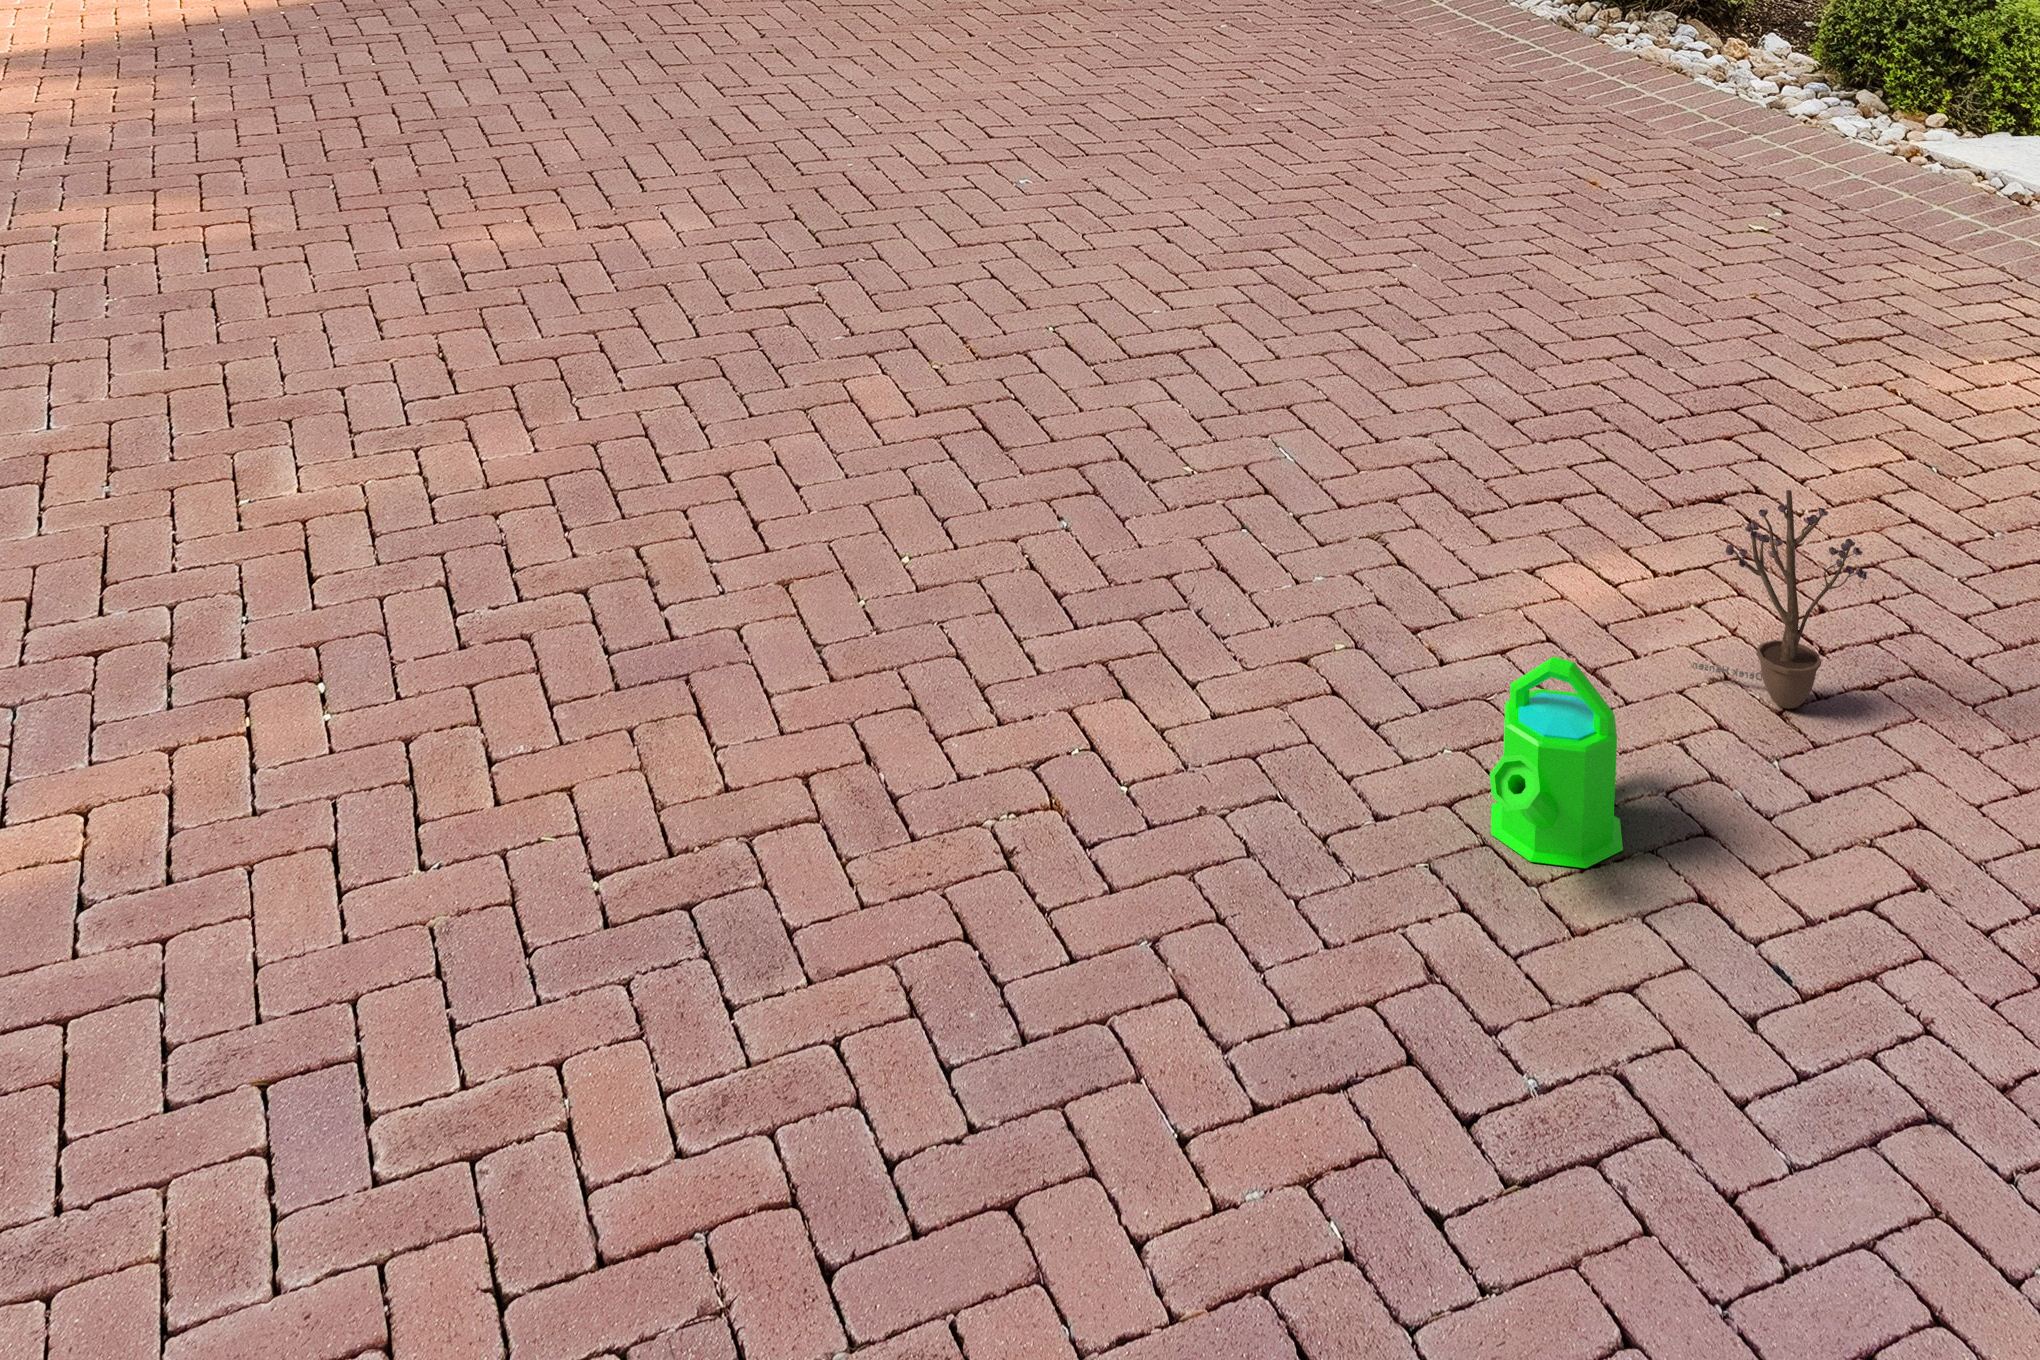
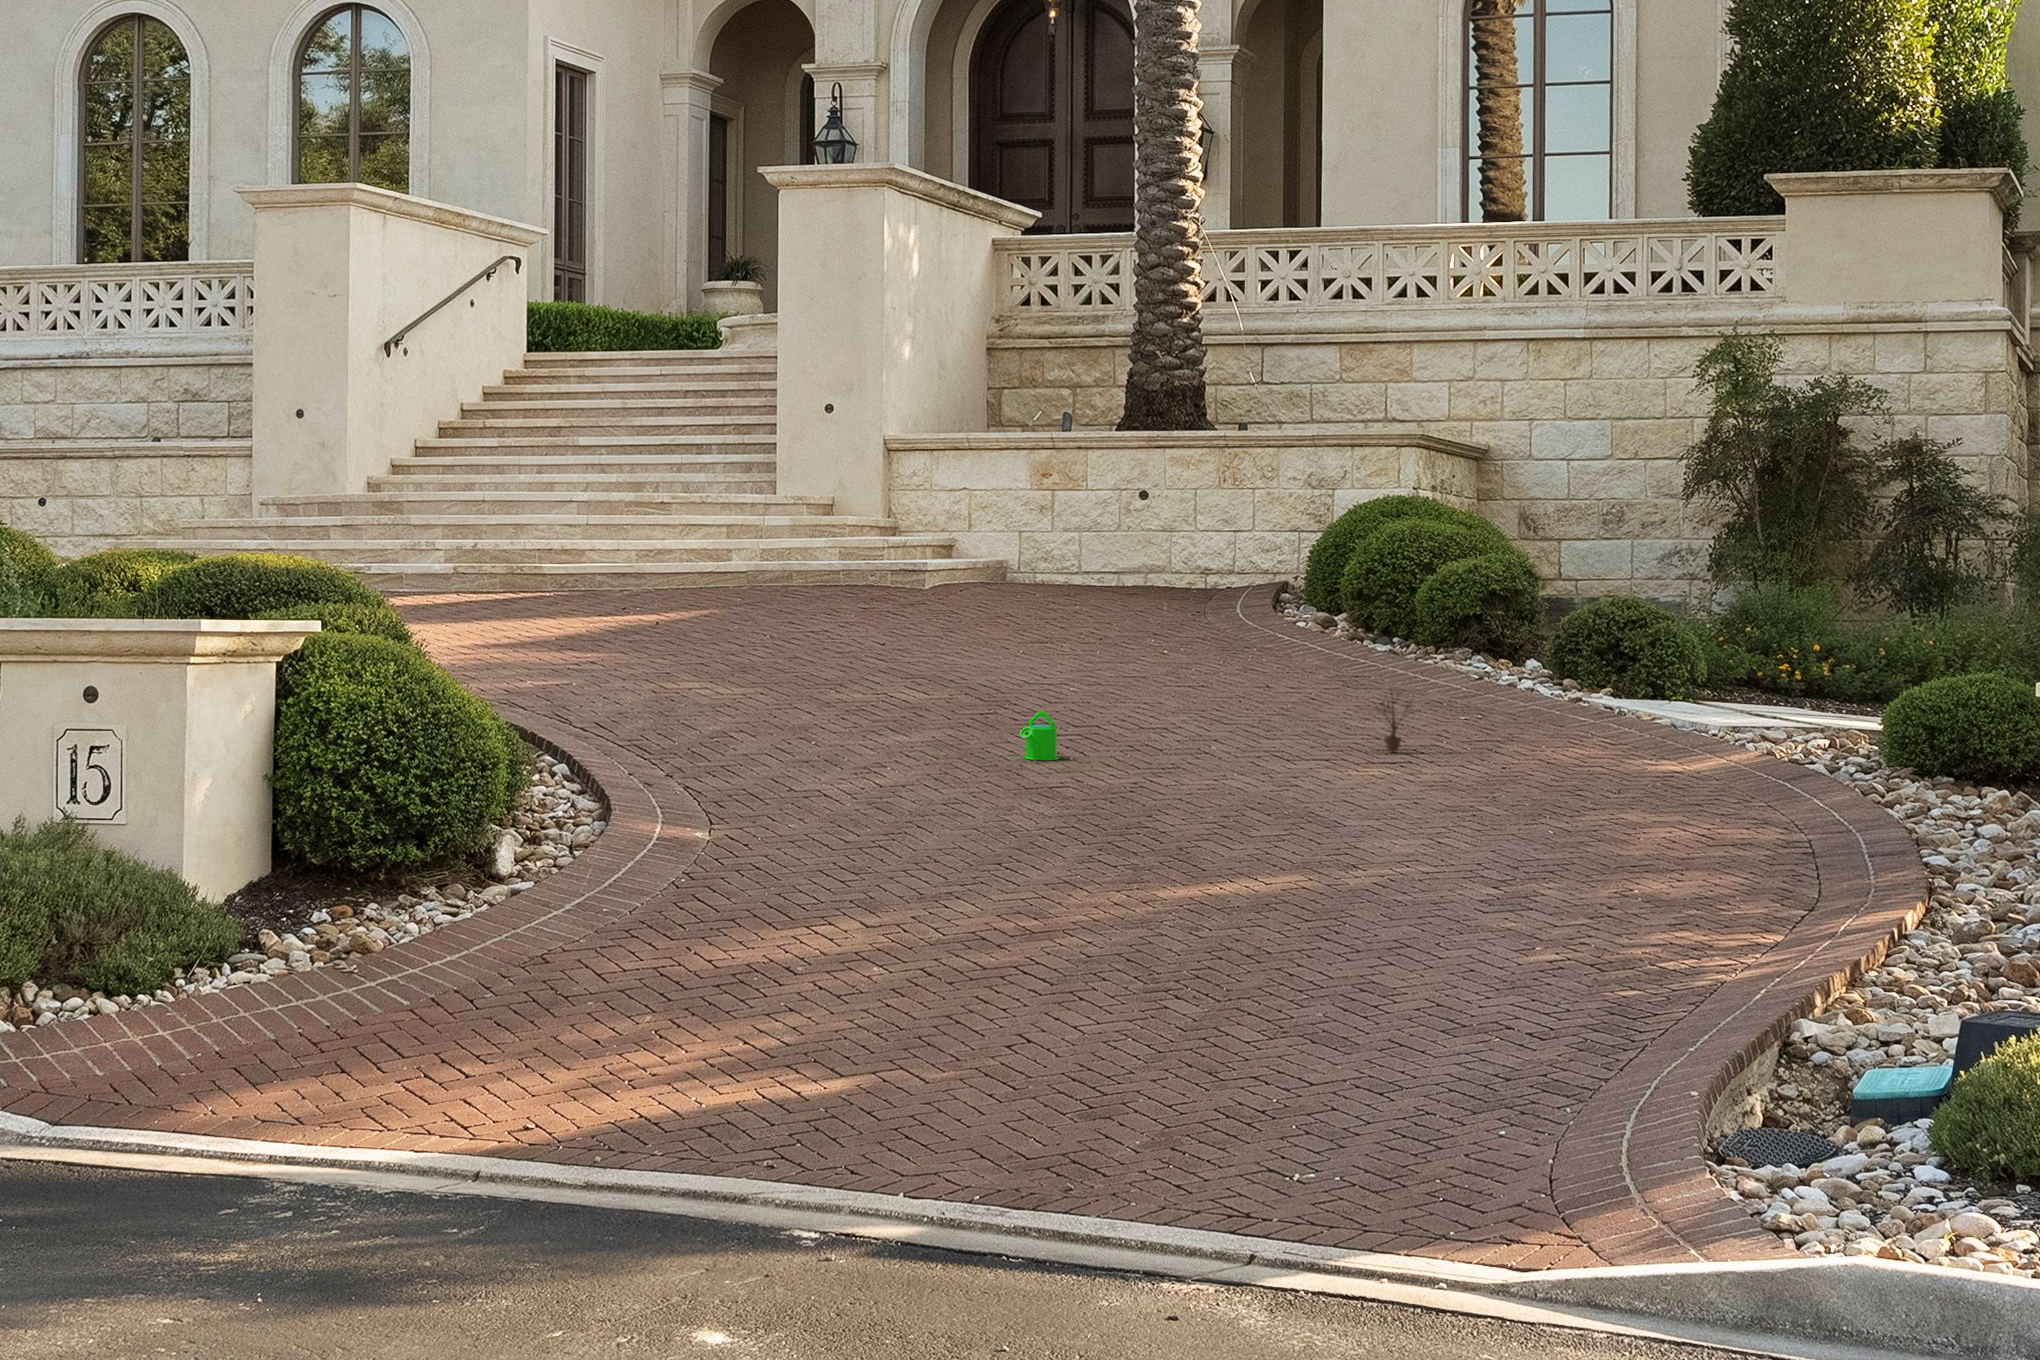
watering can: present [1490,657,1623,868] -> present [1020,711,1059,760]

